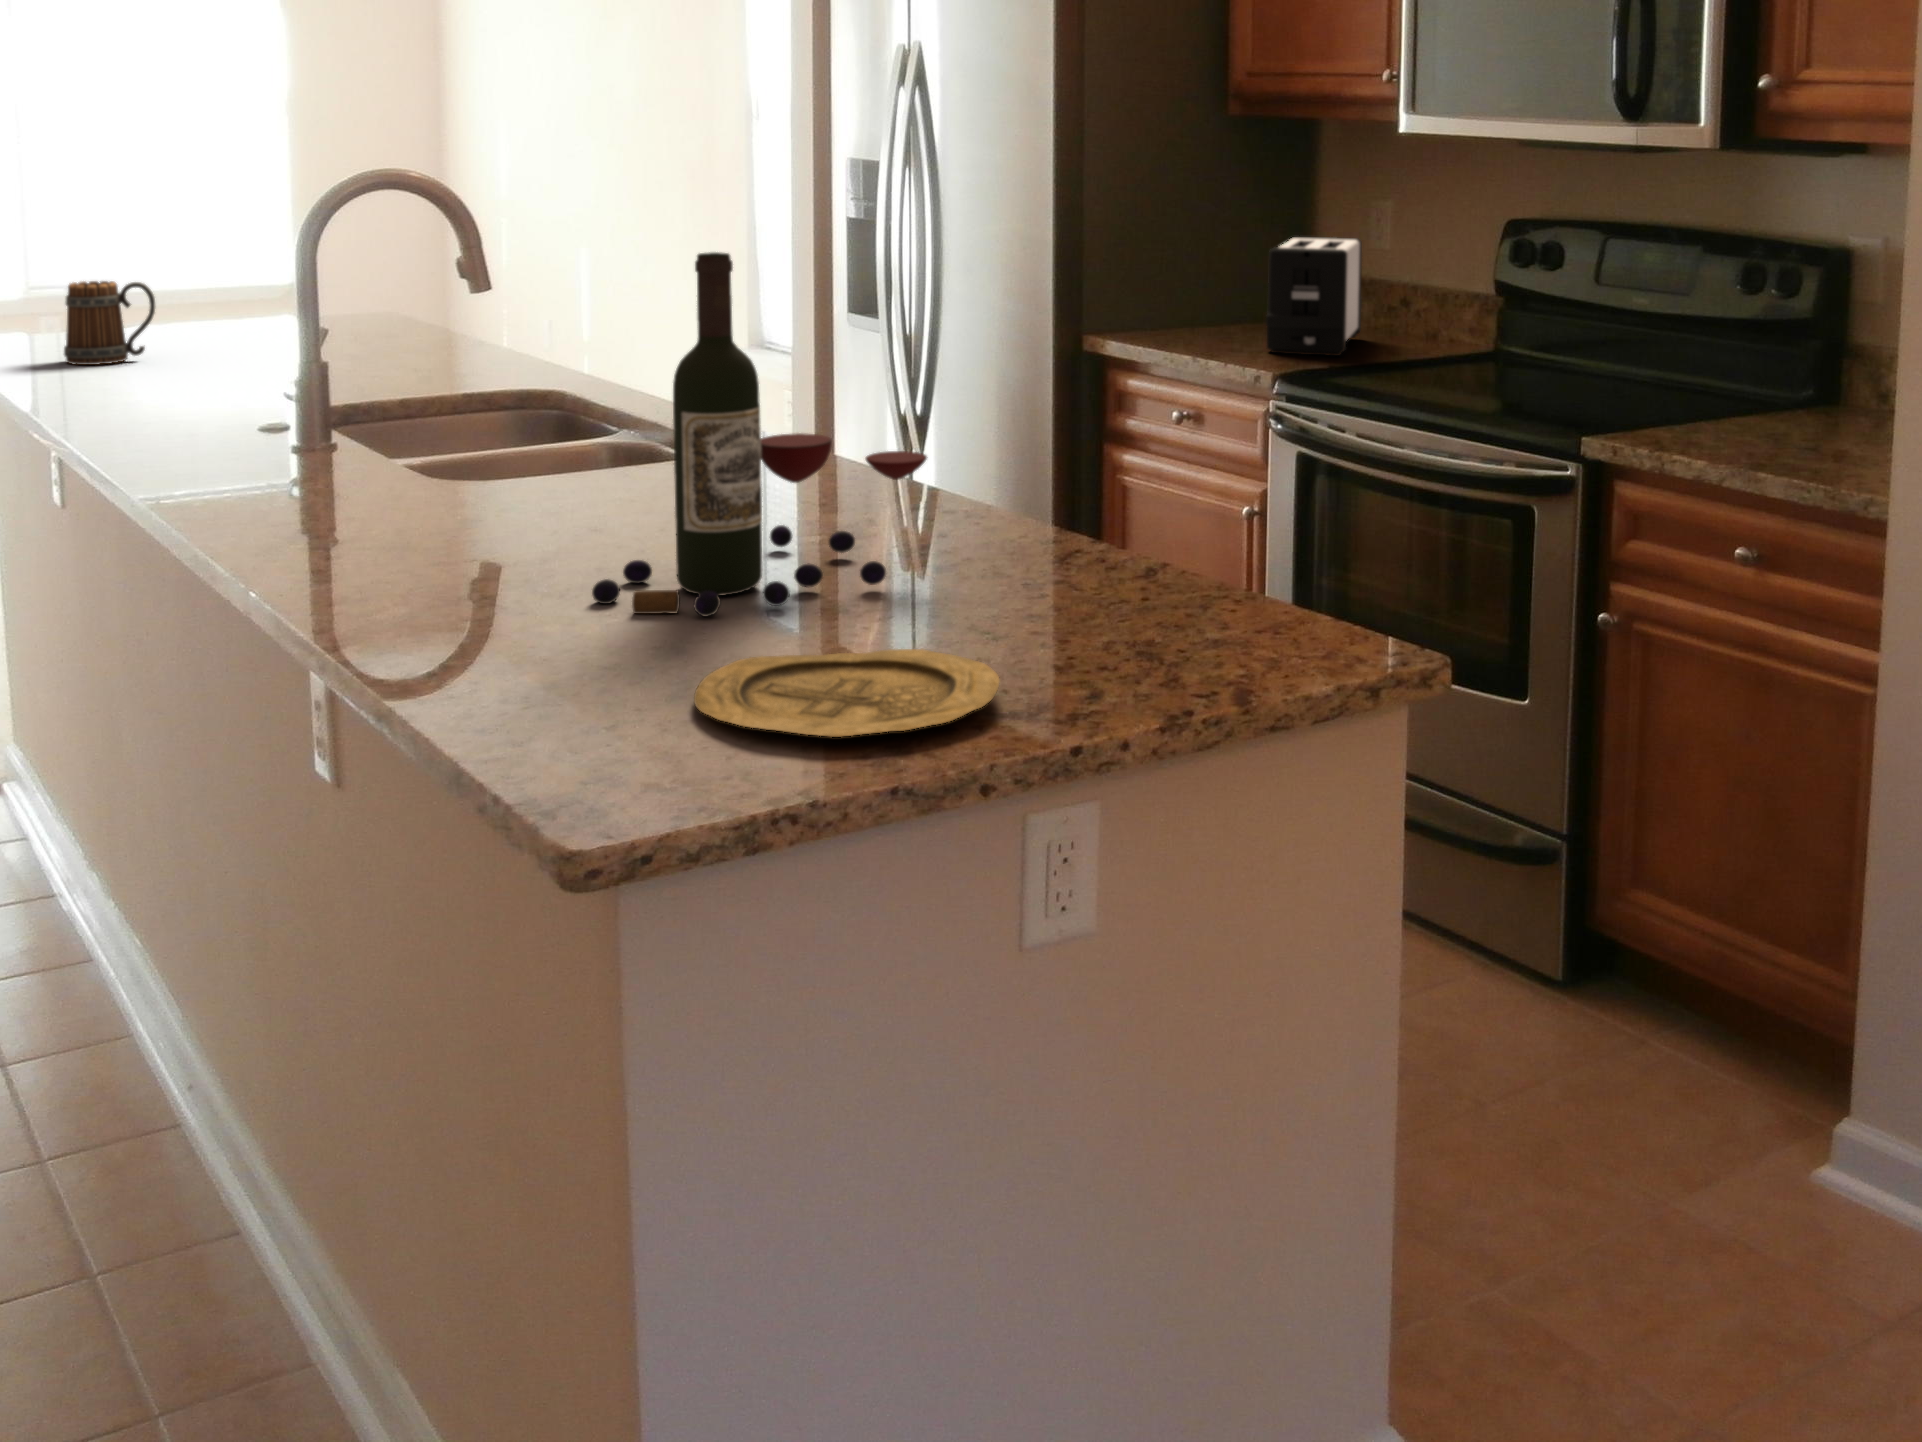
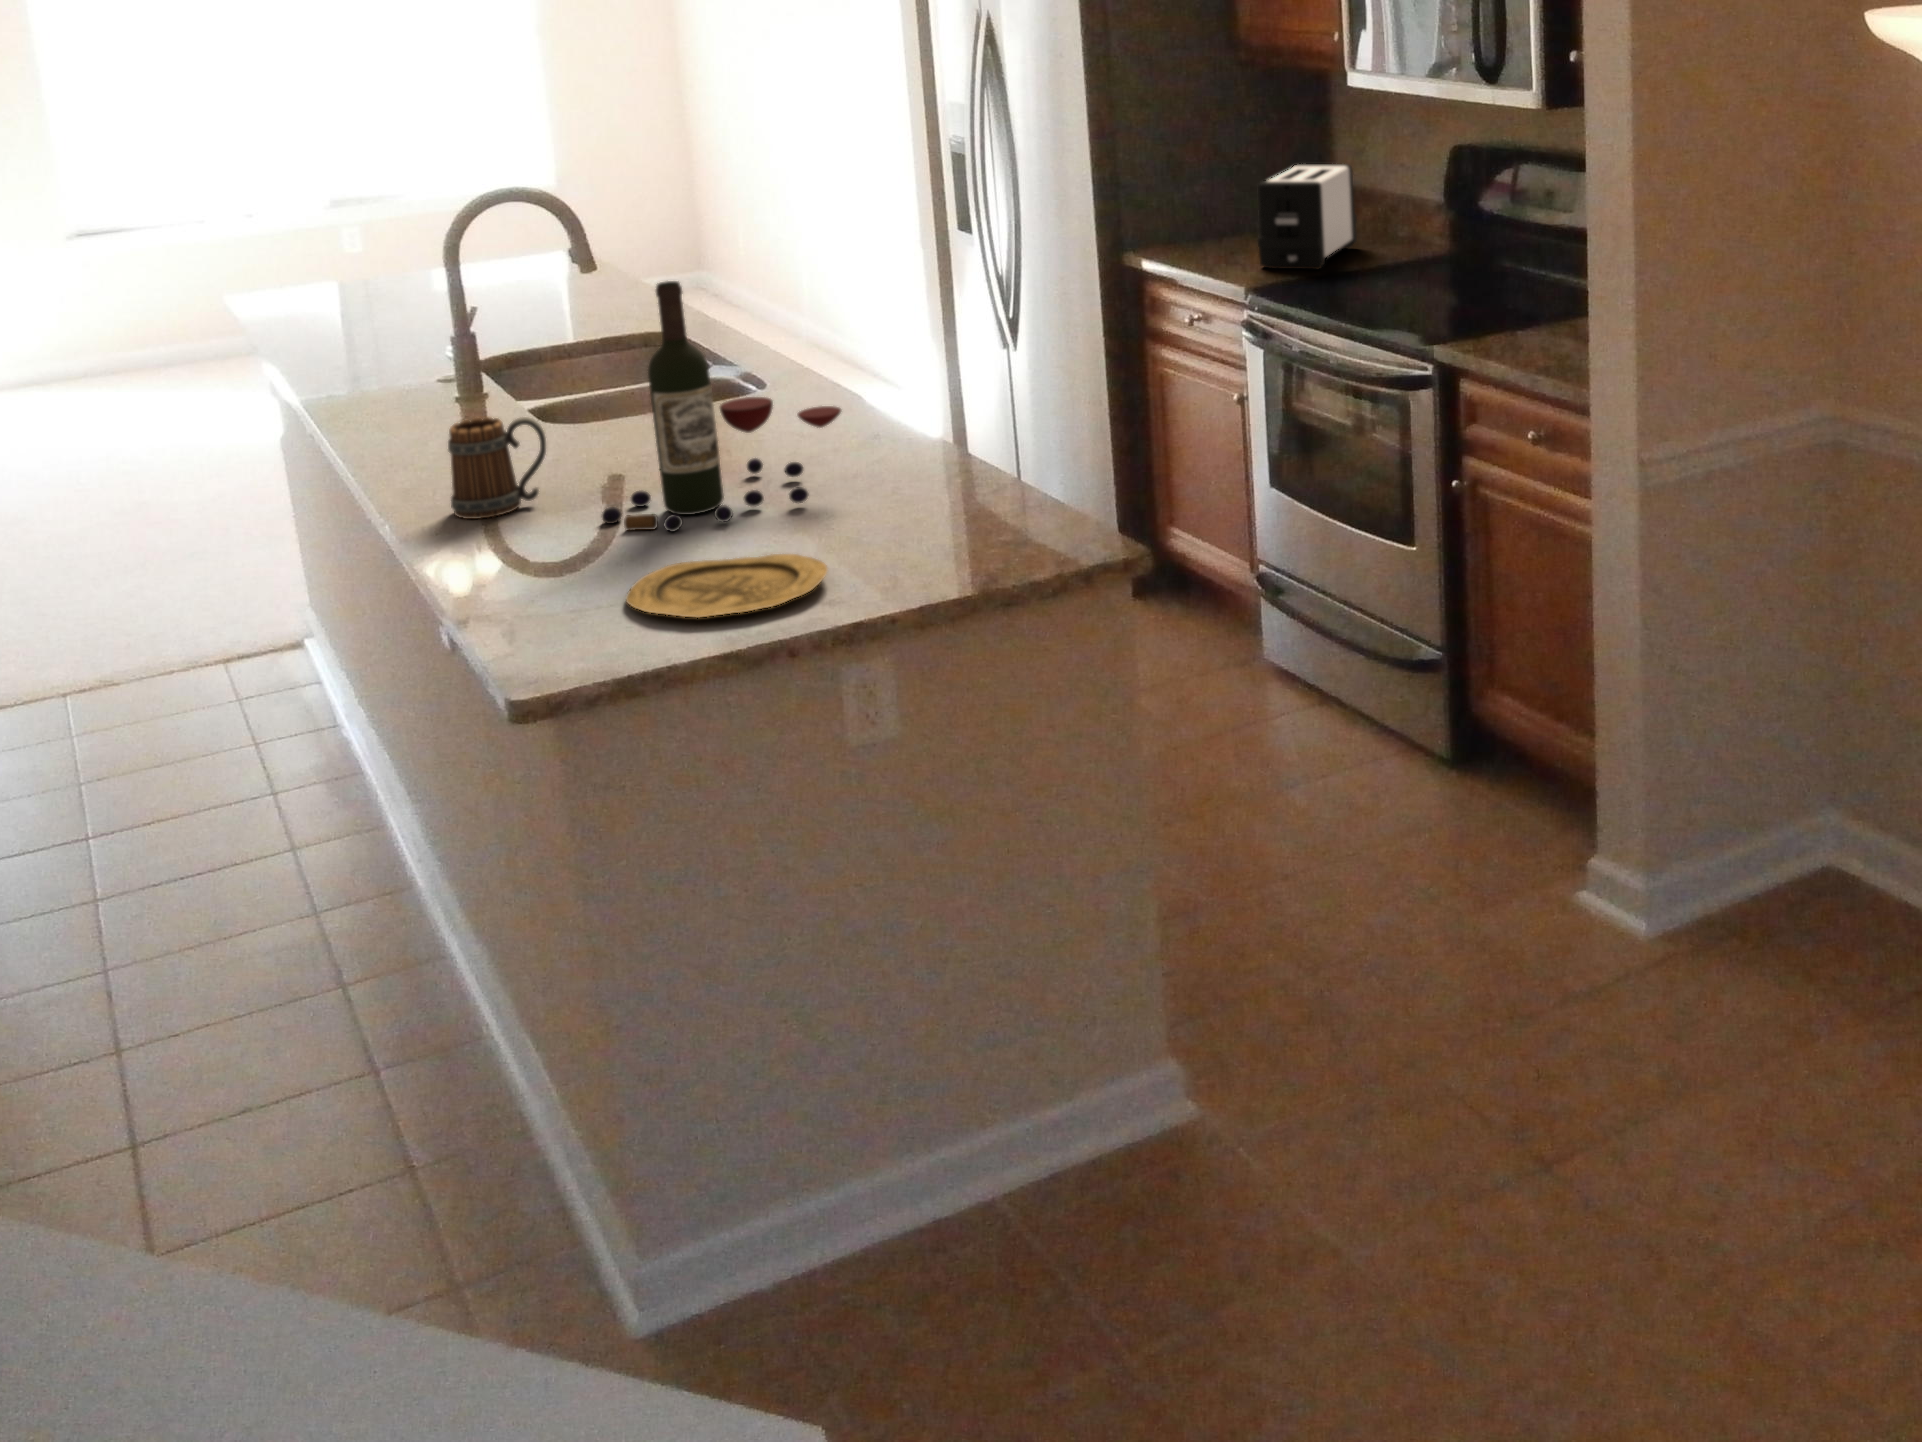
mug: present [64,281,155,365] -> present [448,417,546,519]

